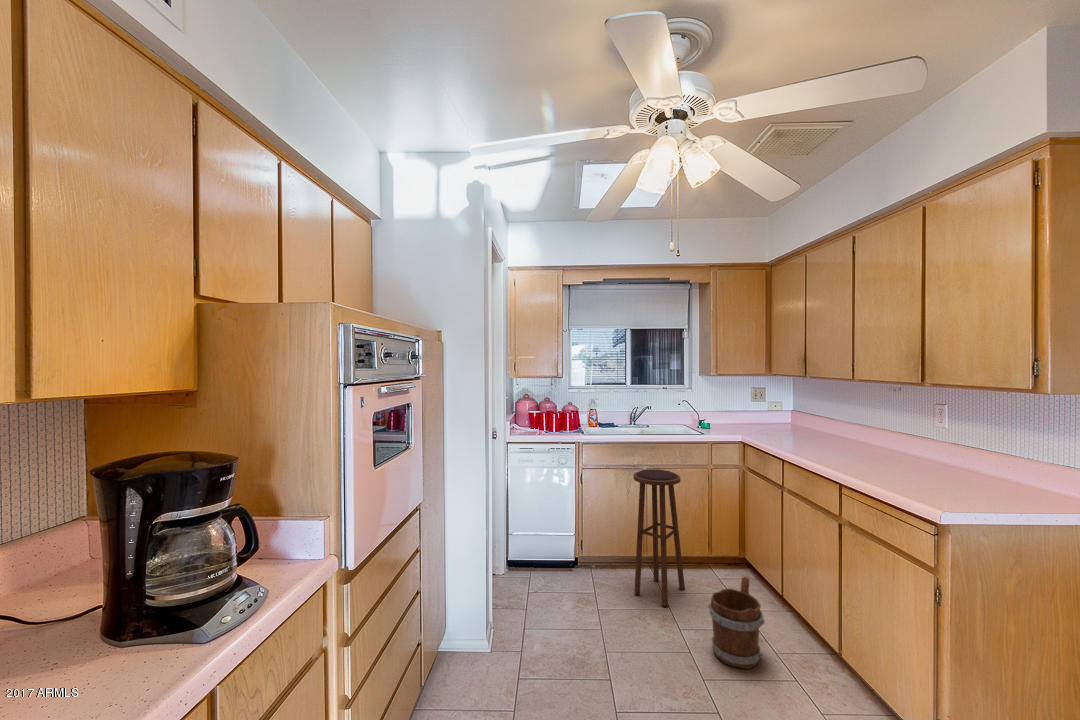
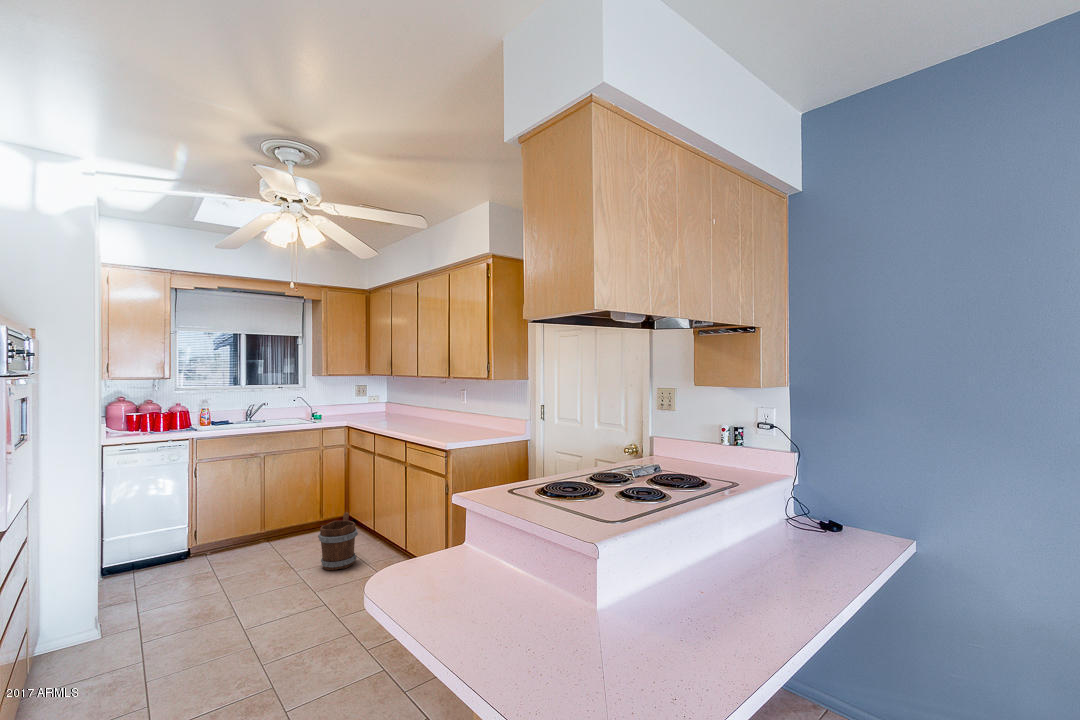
stool: present [633,469,685,607] -> none [253,450,300,559]

